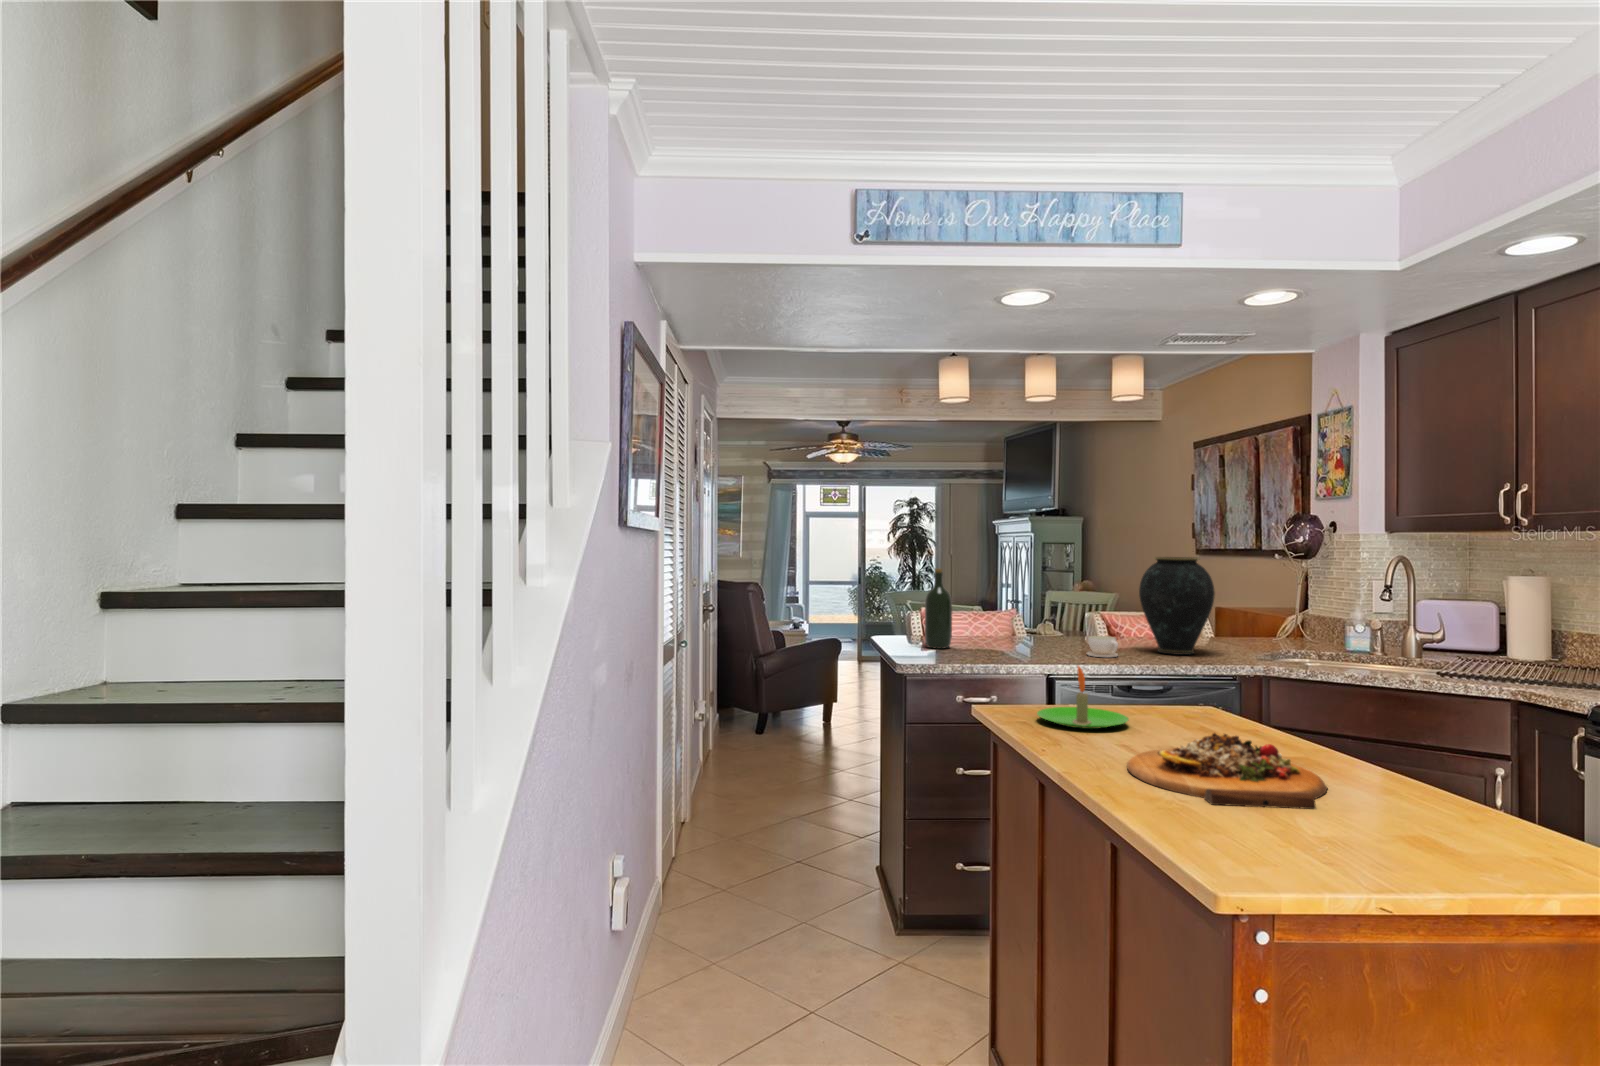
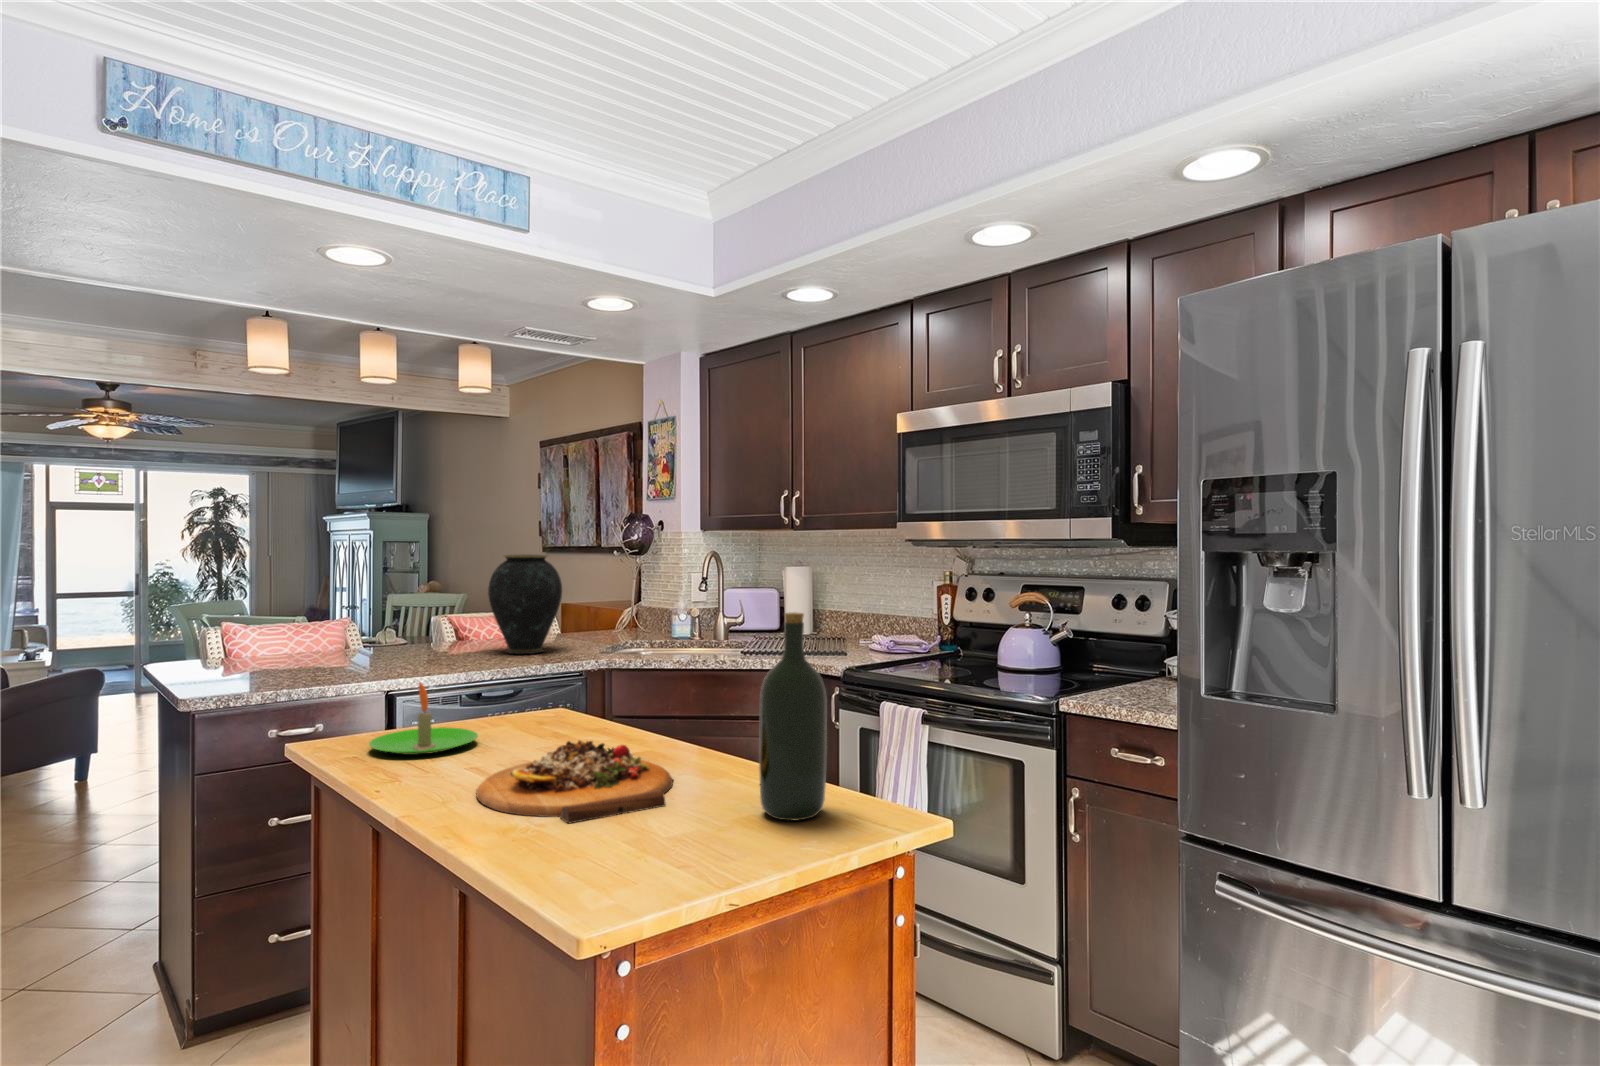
wine bottle: present [925,568,952,649] -> present [759,612,827,820]
coffee cup: present [1087,636,1118,657] -> none [431,641,466,665]

